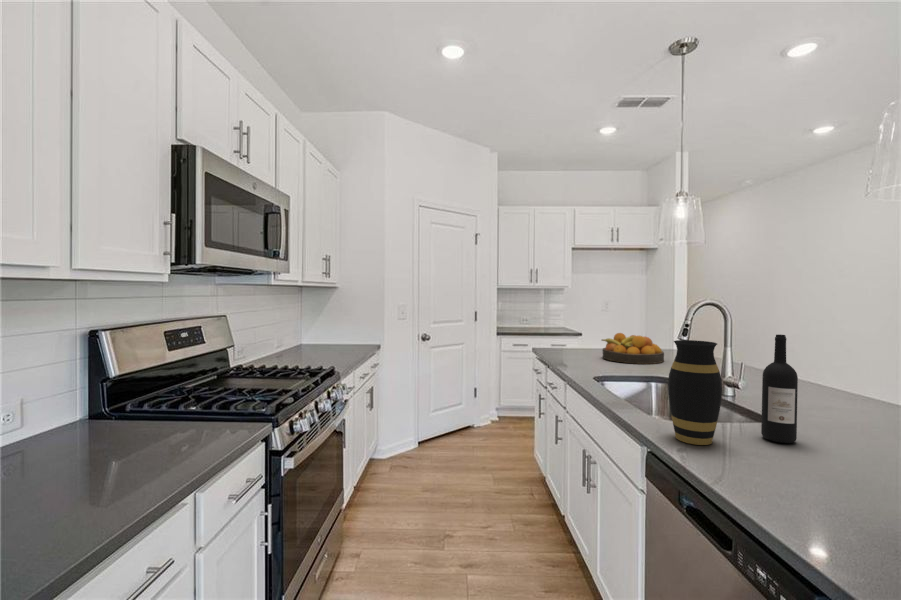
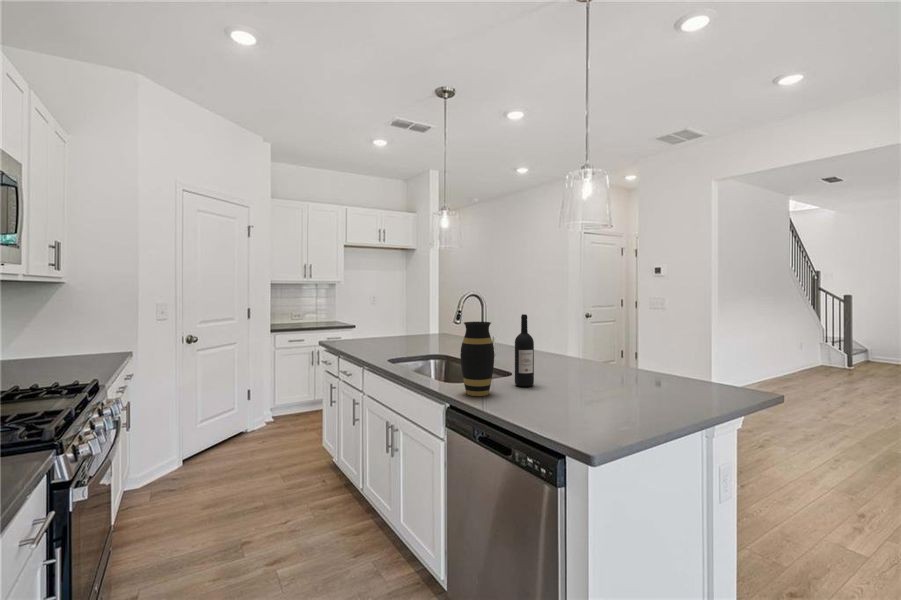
fruit bowl: present [602,333,664,364] -> none [386,322,435,347]

